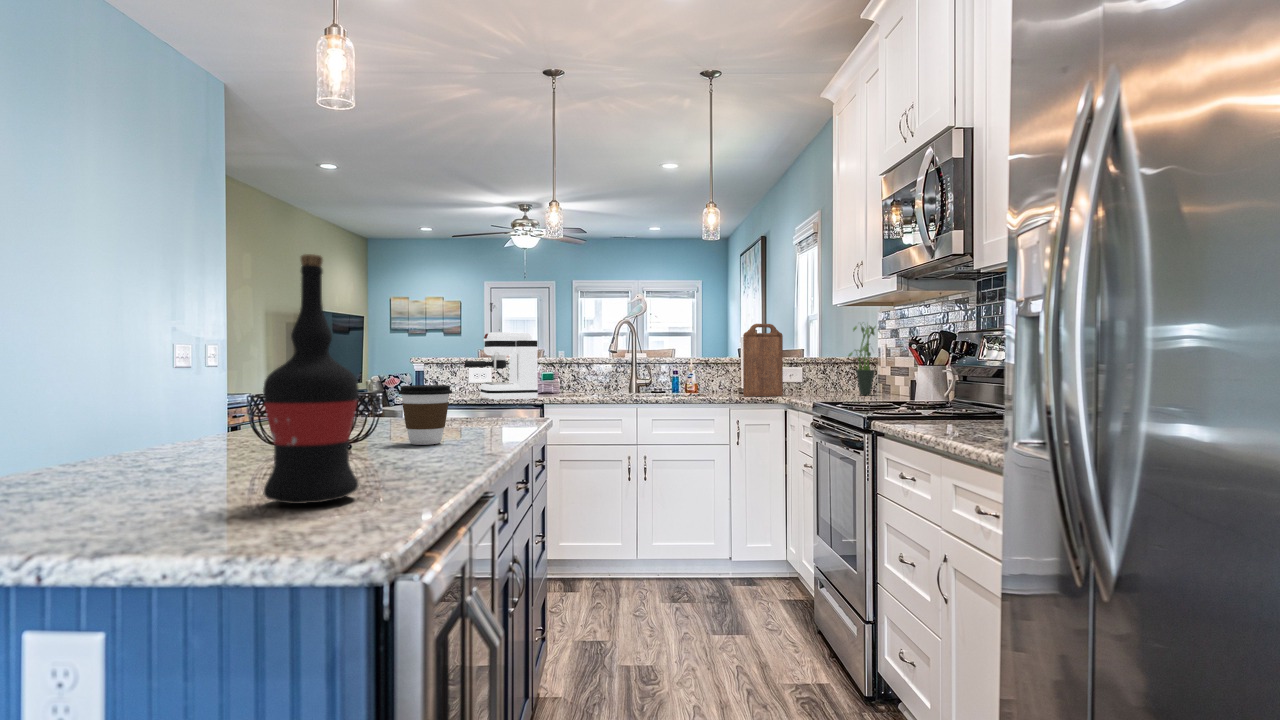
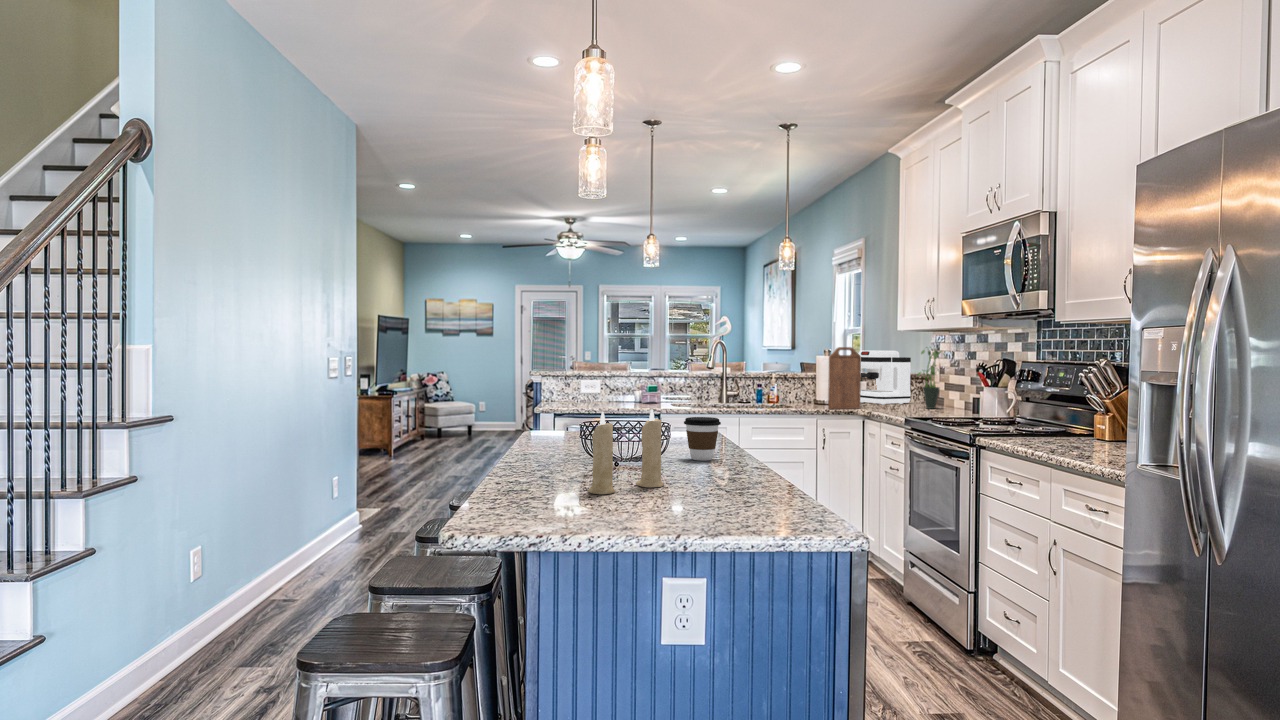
wine bottle: present [263,254,358,504] -> none [737,359,788,504]
coffee maker: present [465,332,538,401] -> present [858,351,911,405]
candle: none [83,353,249,489] -> present [587,409,664,494]

